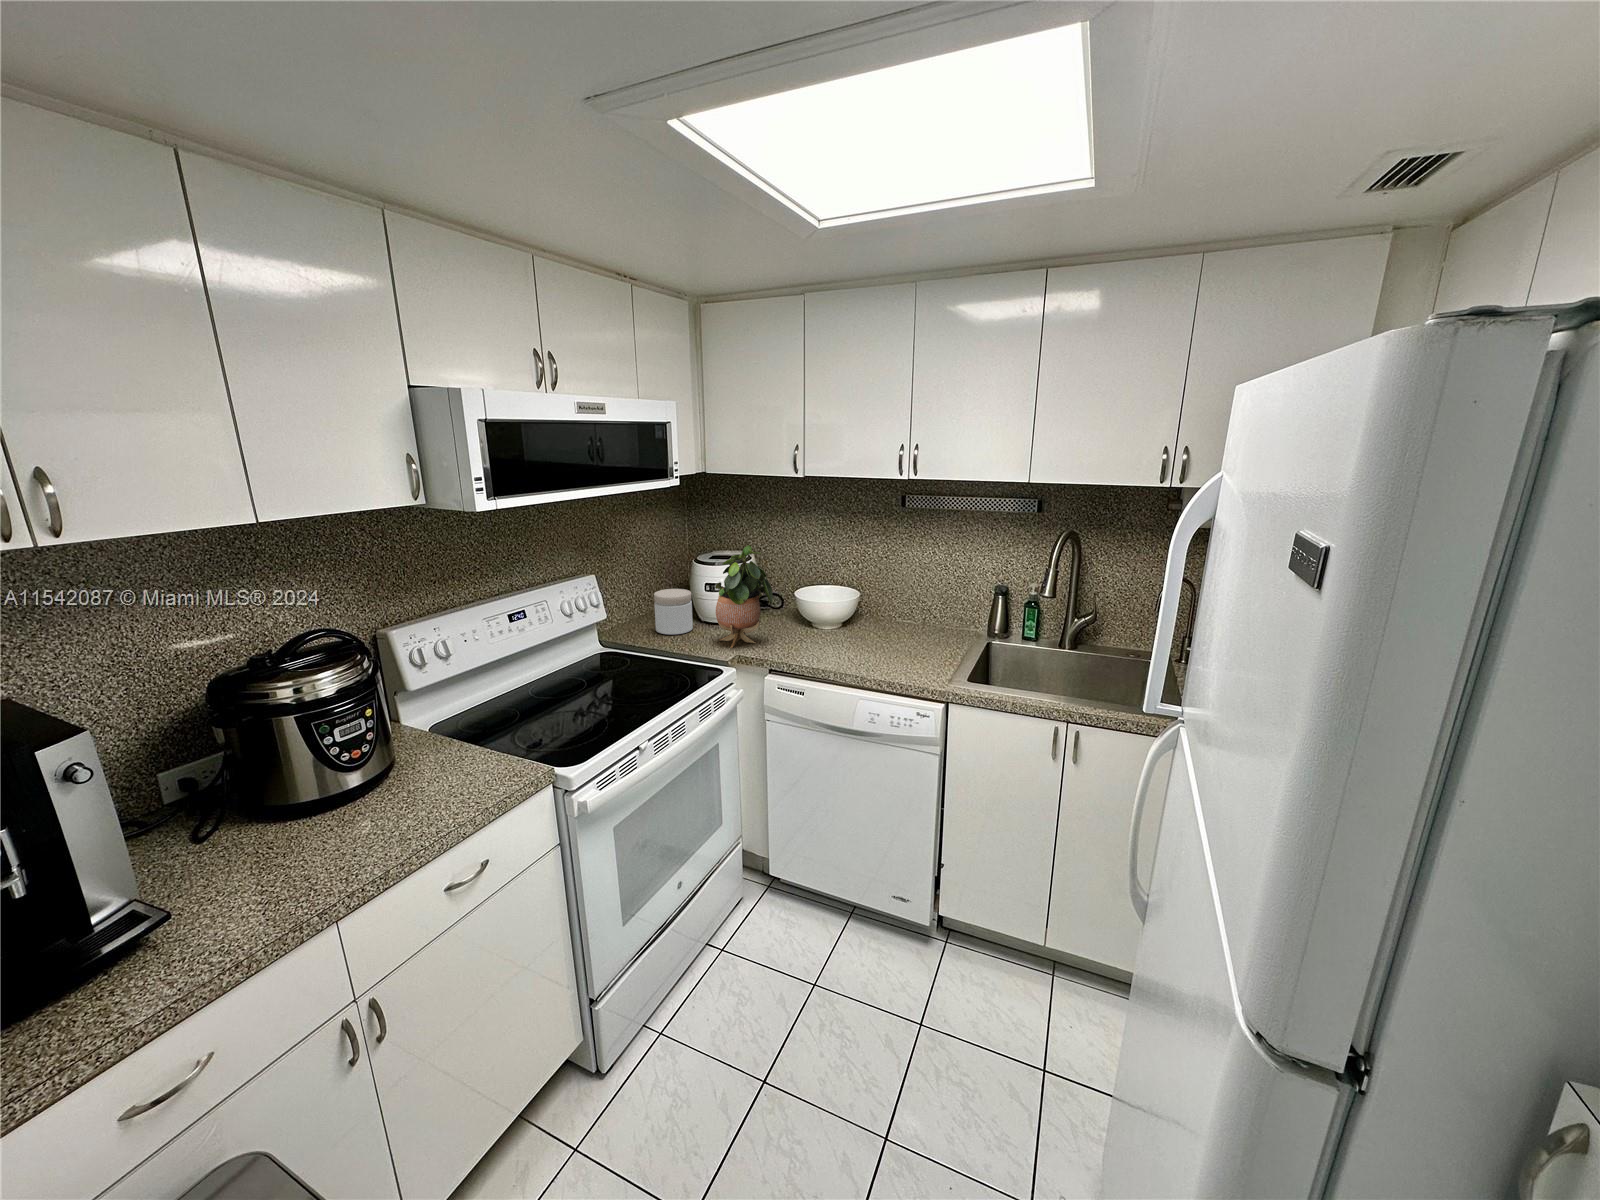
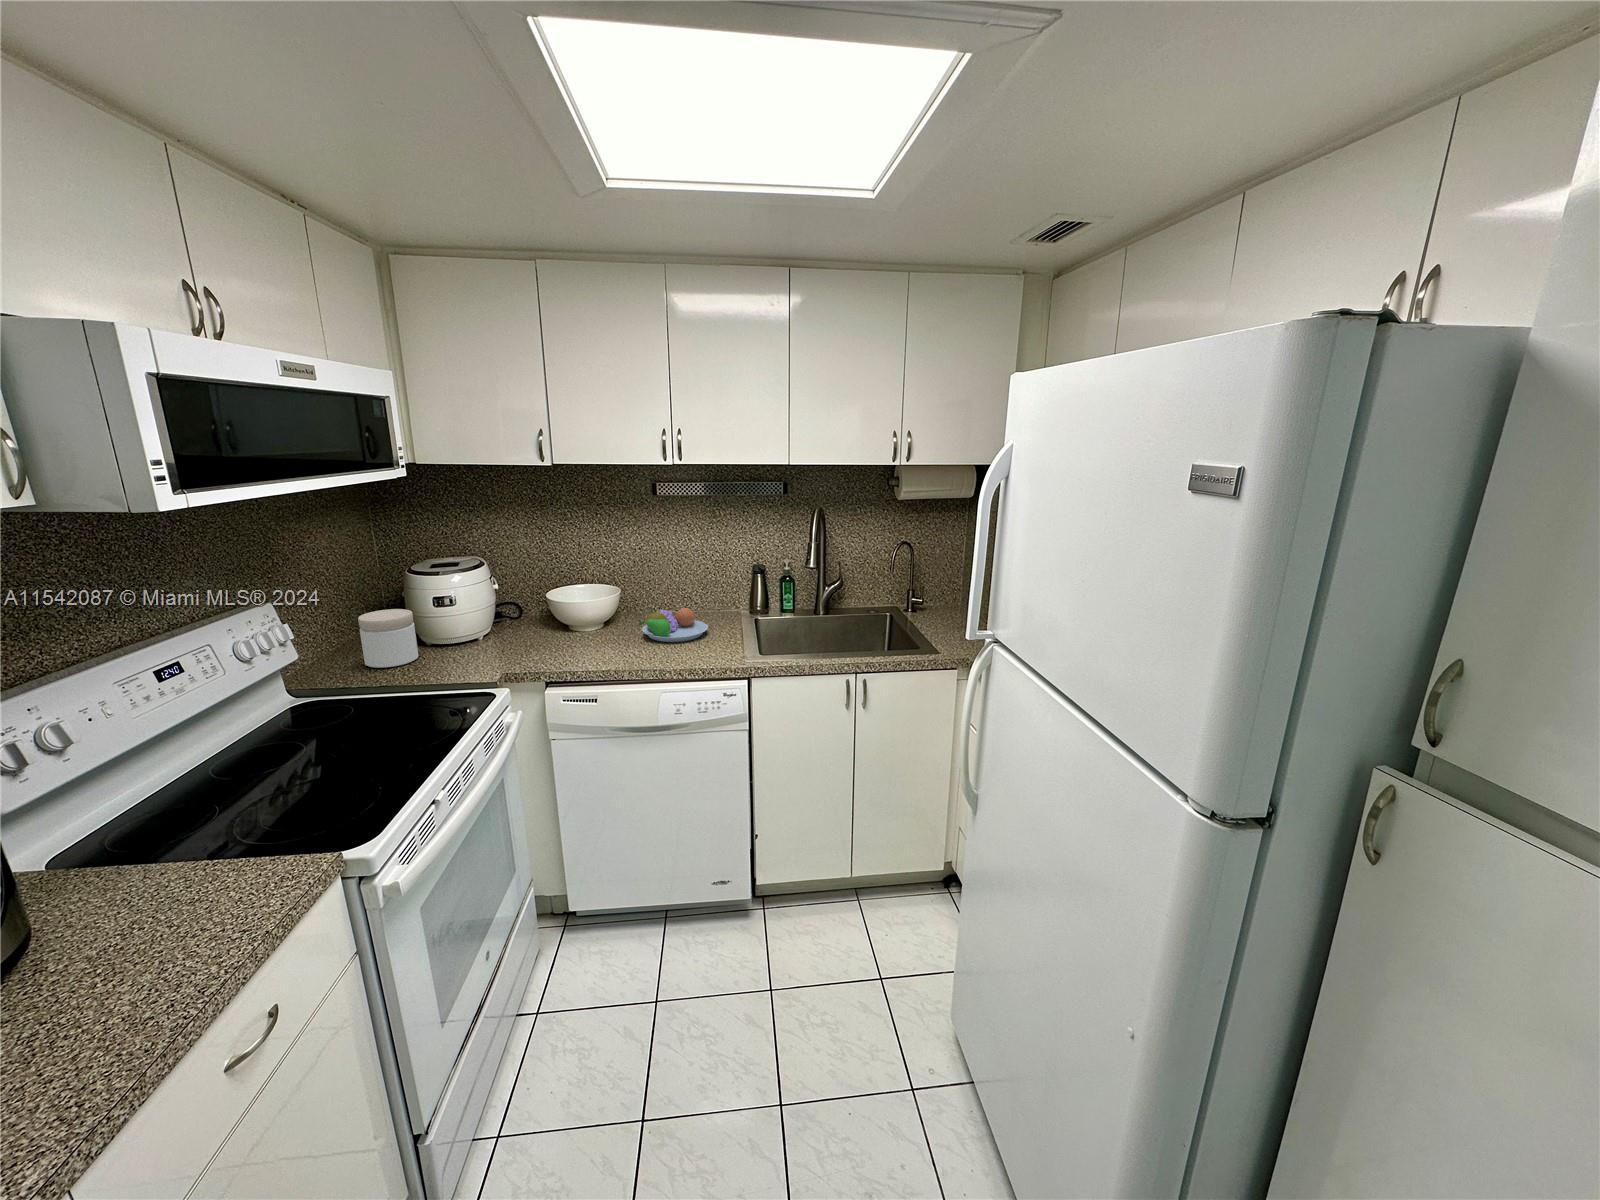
potted plant: present [715,546,773,648] -> none [455,546,532,668]
fruit bowl: none [863,615,933,652] -> present [639,607,708,642]

